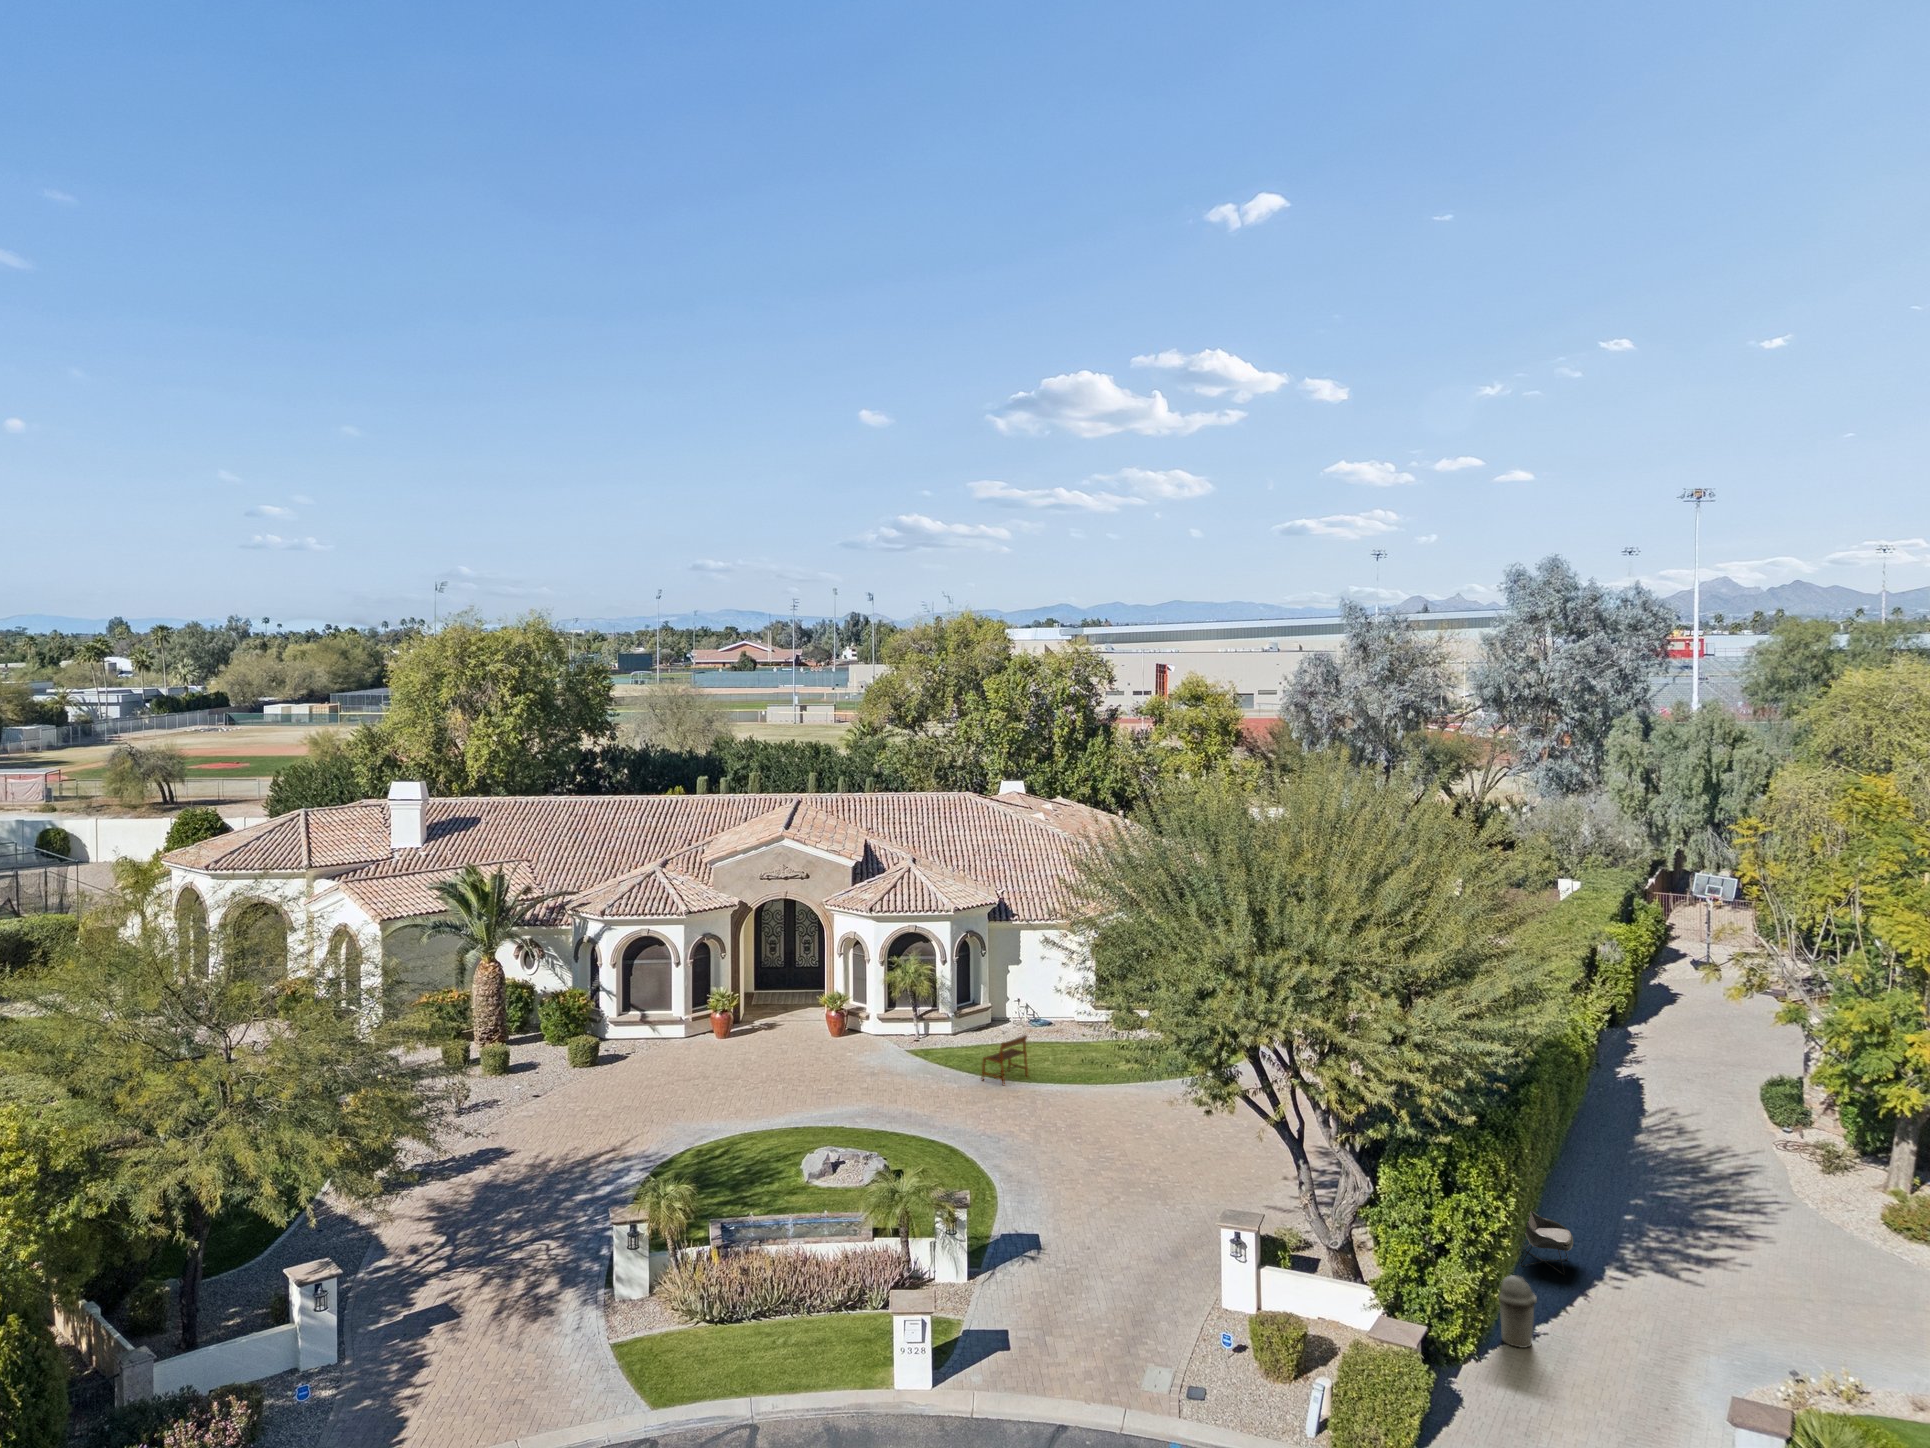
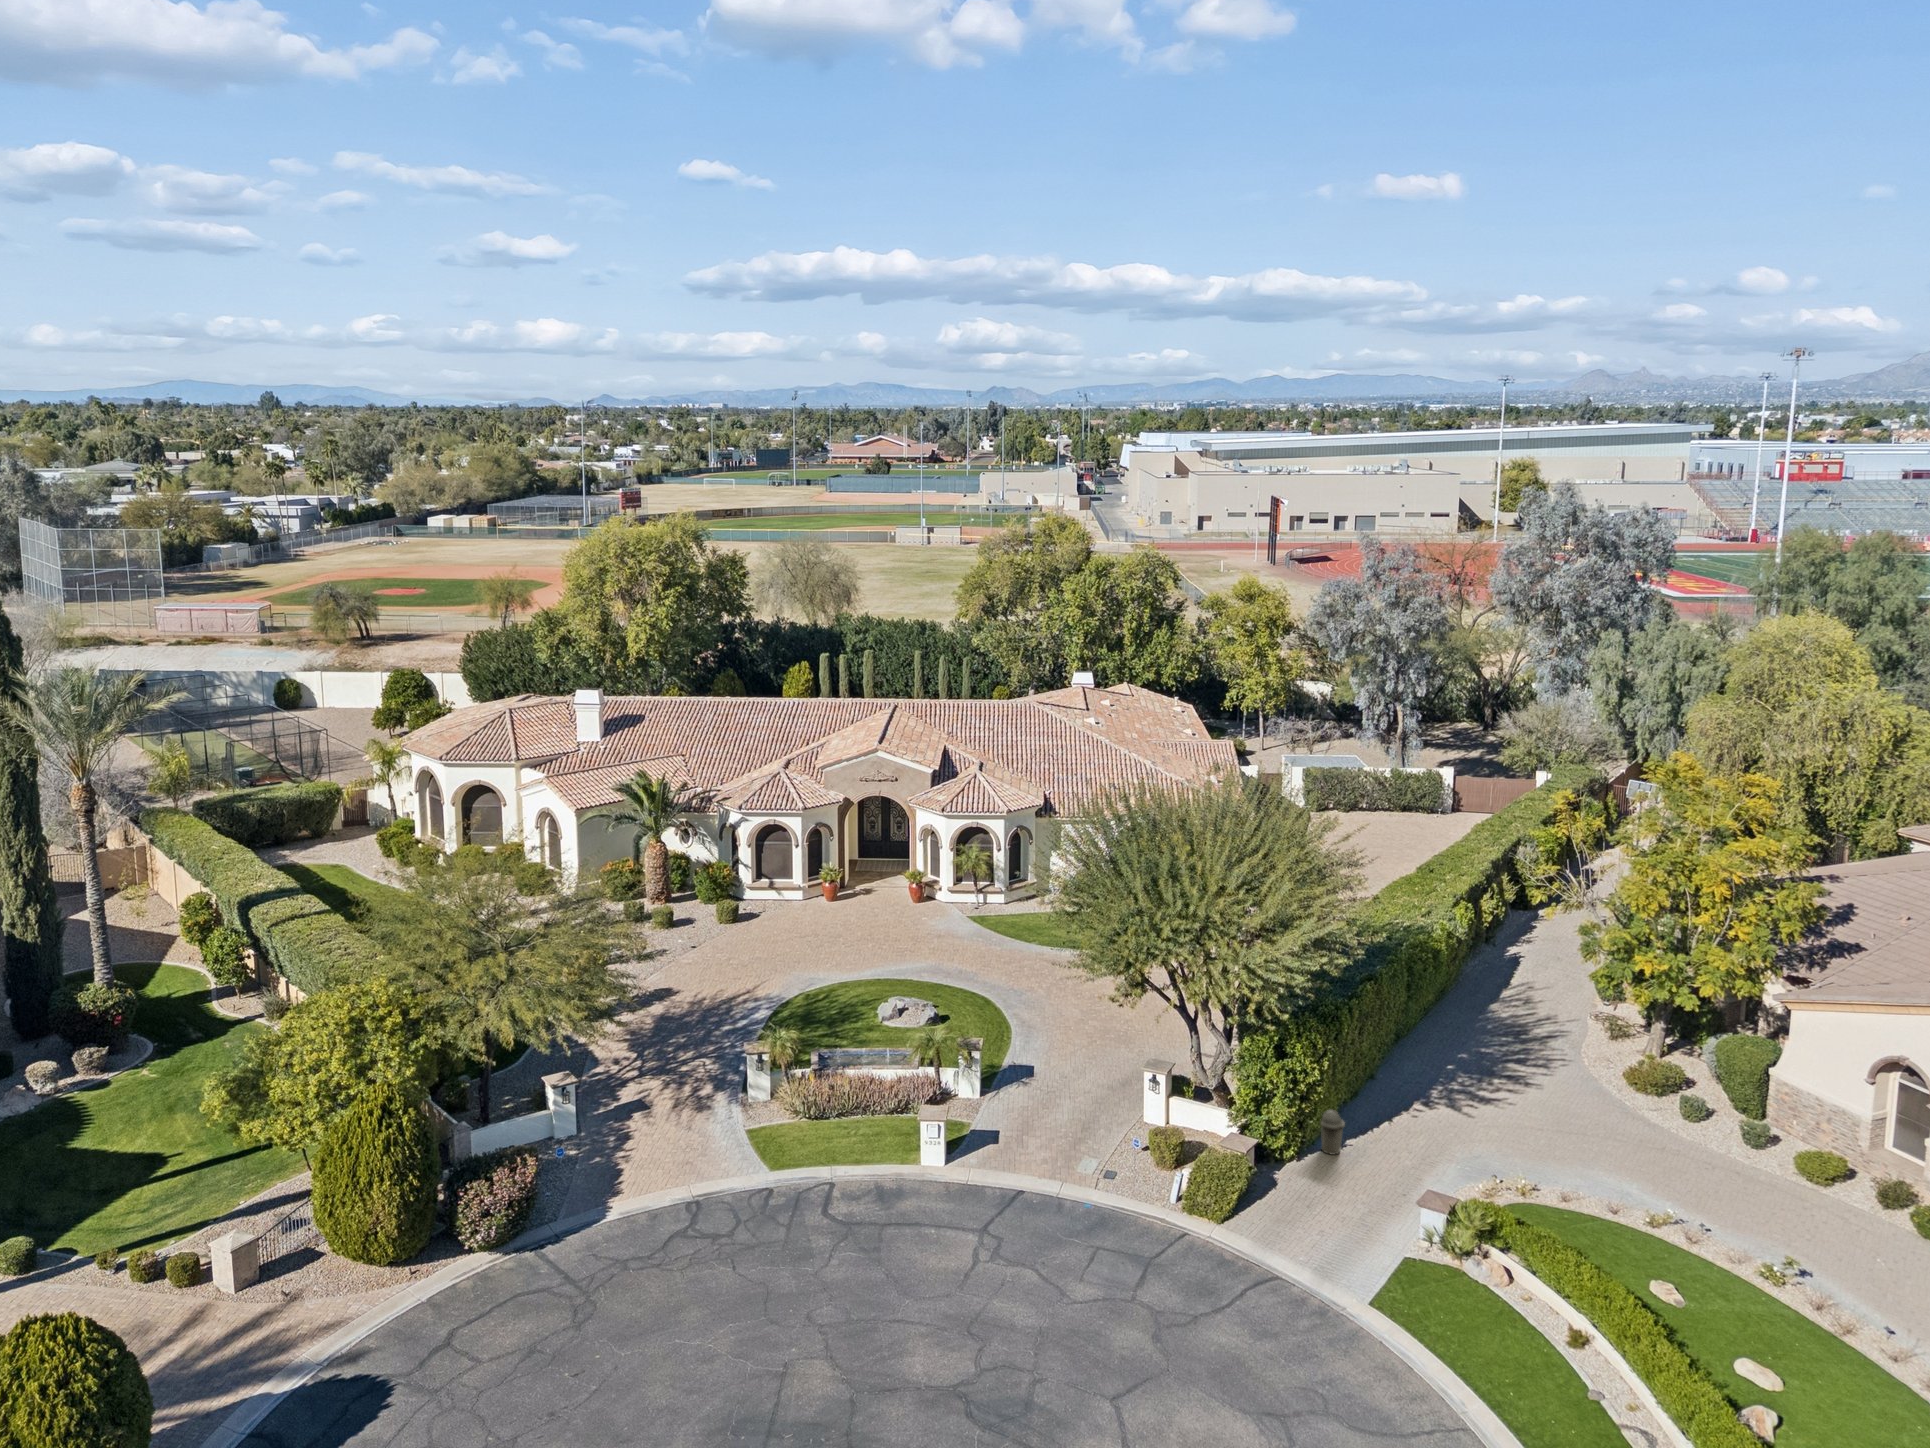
bench: present [981,1035,1028,1085] -> none [1023,911,1059,948]
lounge chair: present [1520,1211,1573,1276] -> none [1360,1059,1400,1108]

